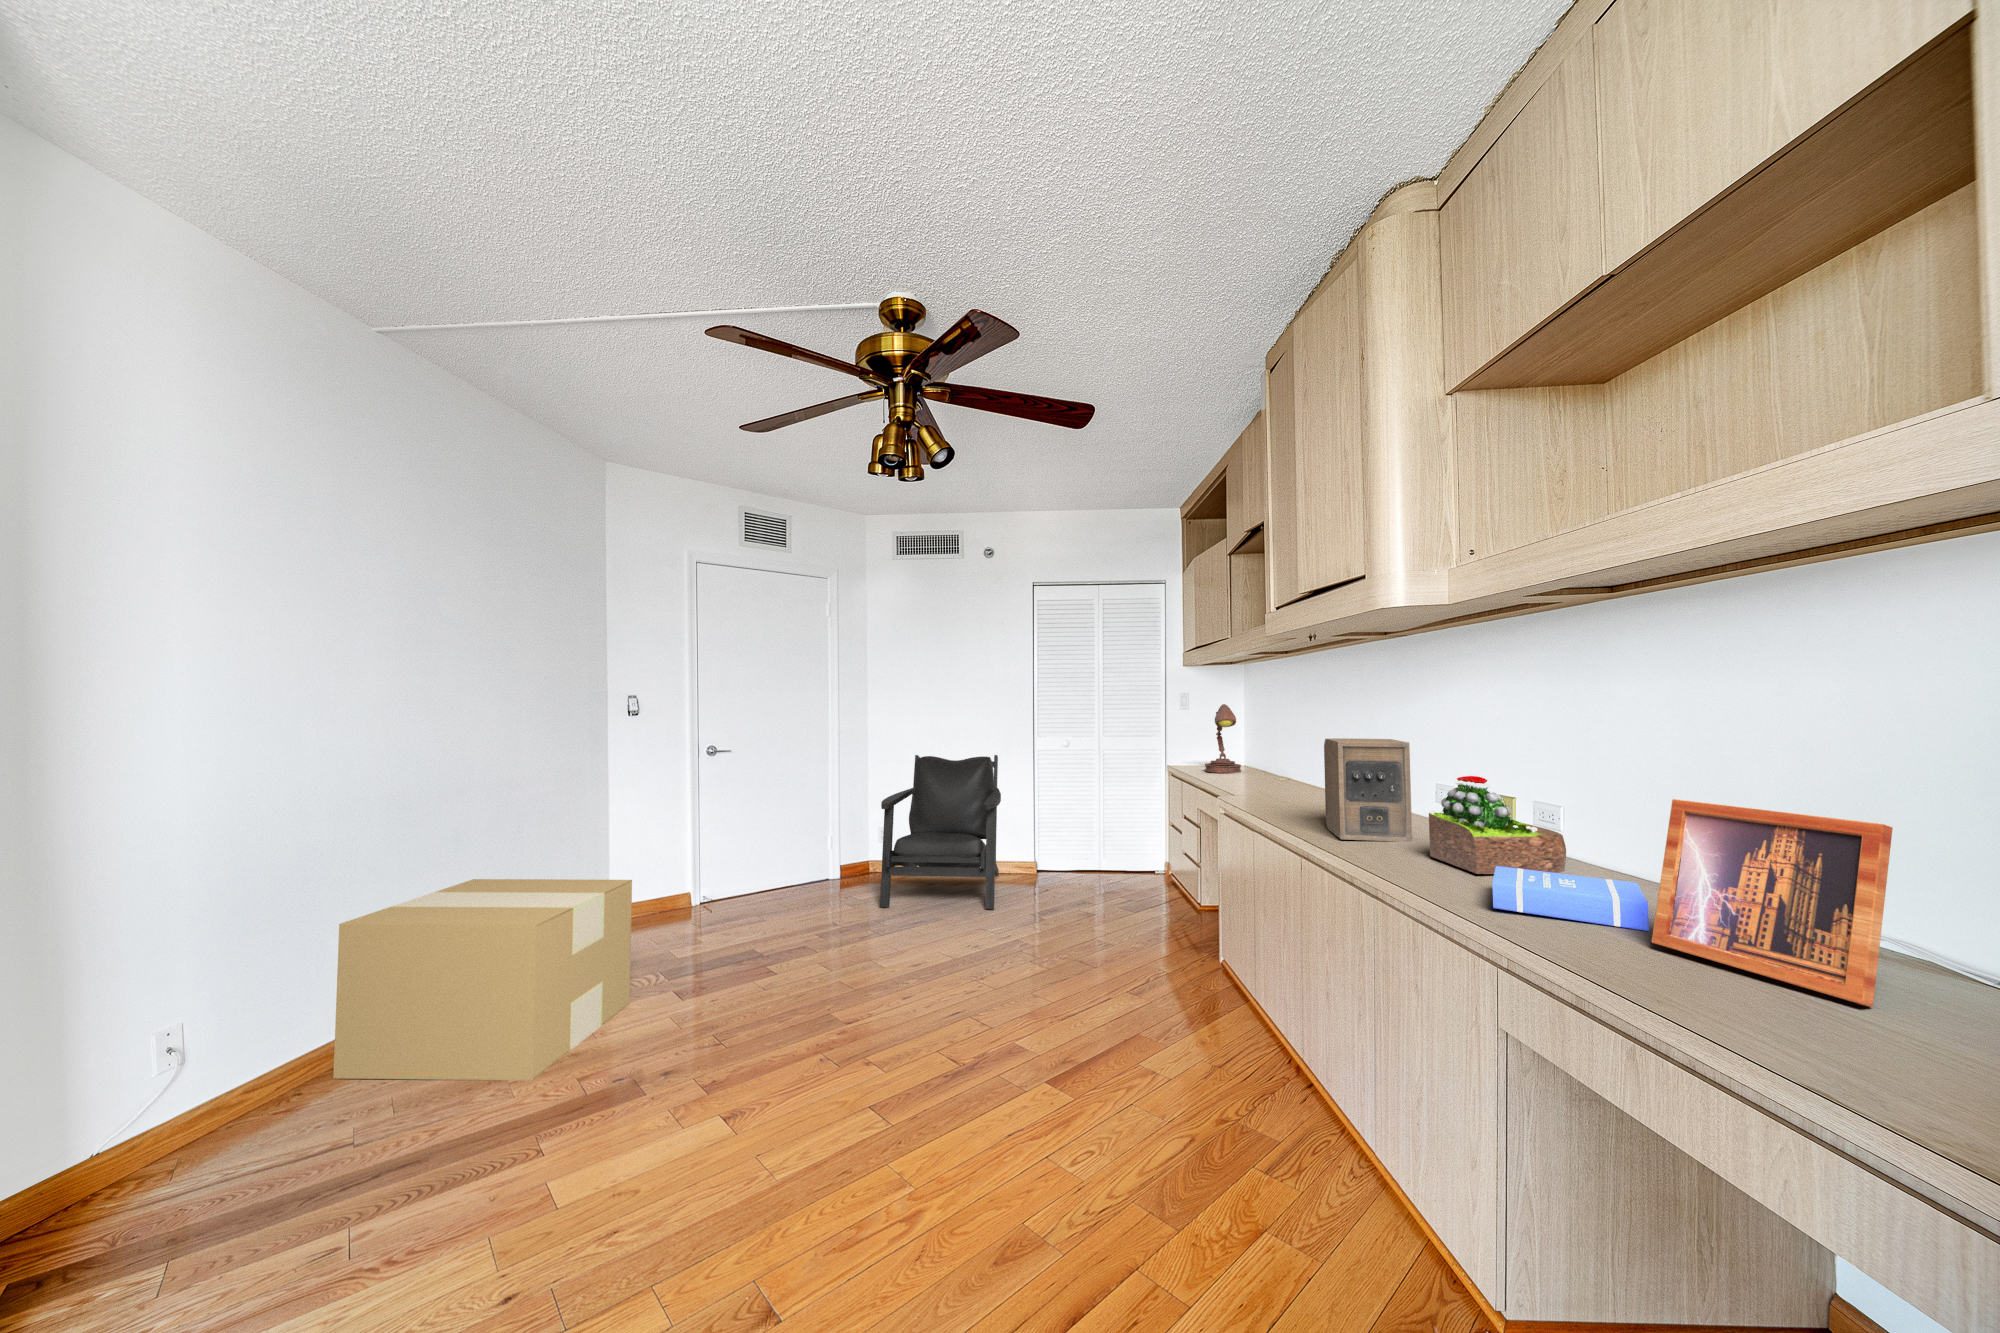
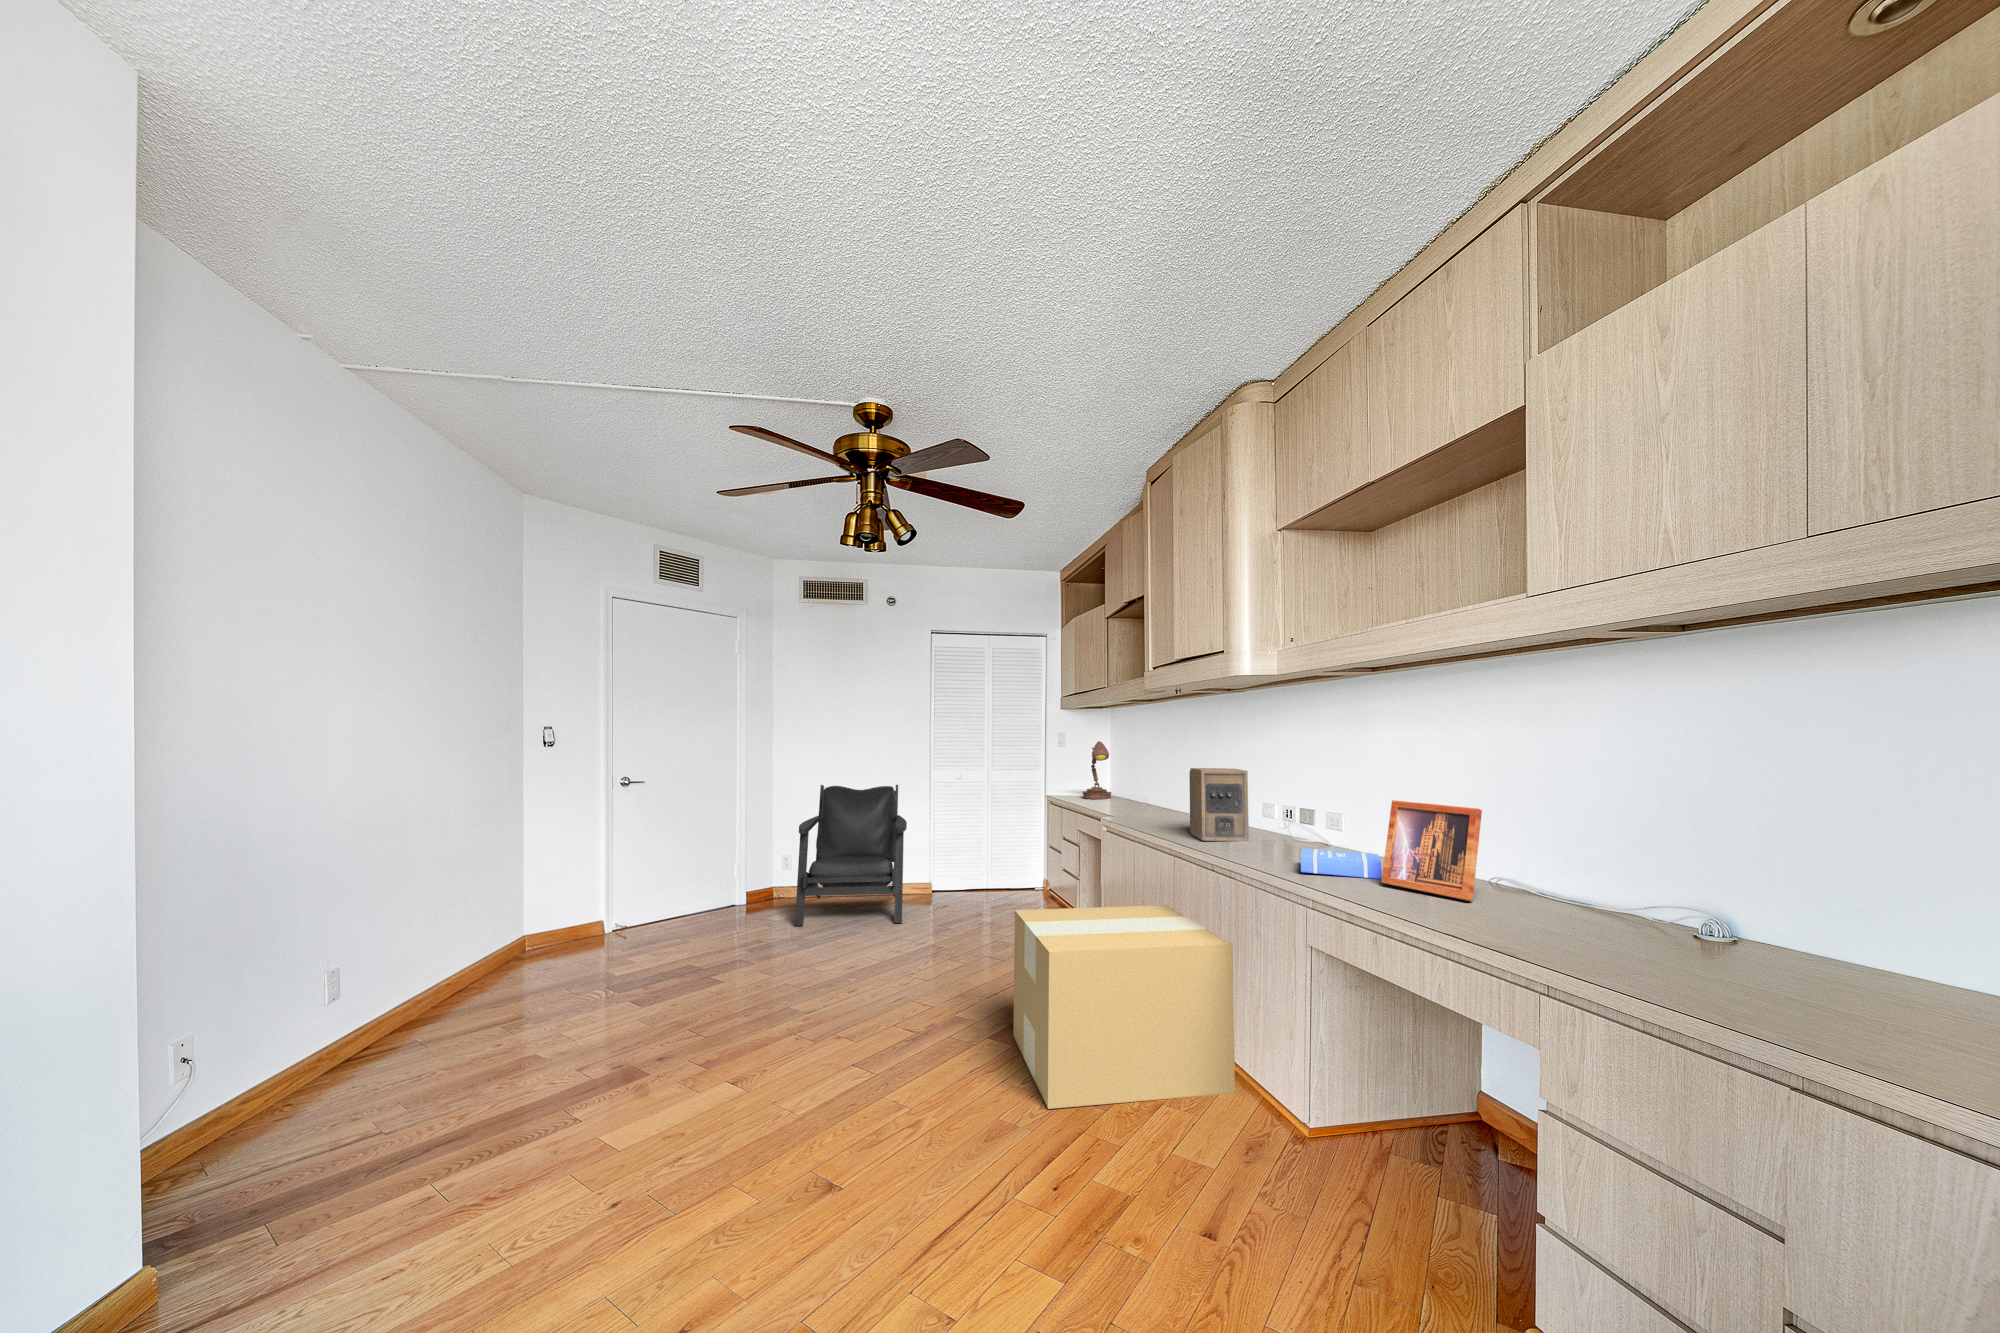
succulent plant: present [1429,776,1566,874] -> none [1261,792,1341,856]
cardboard box: present [333,879,632,1080] -> present [1013,905,1235,1109]

